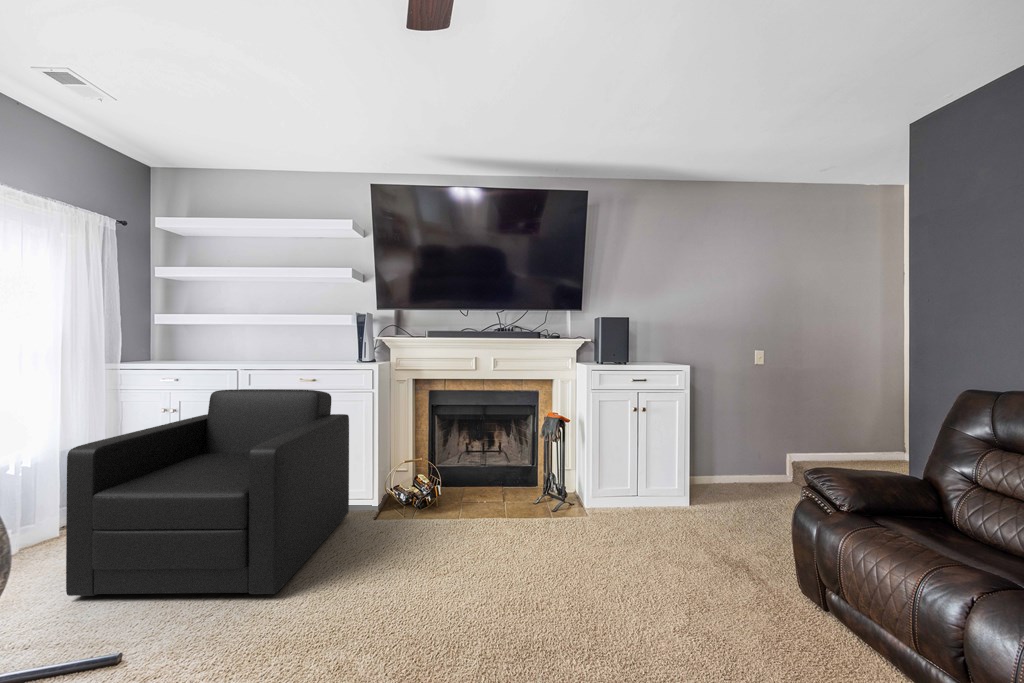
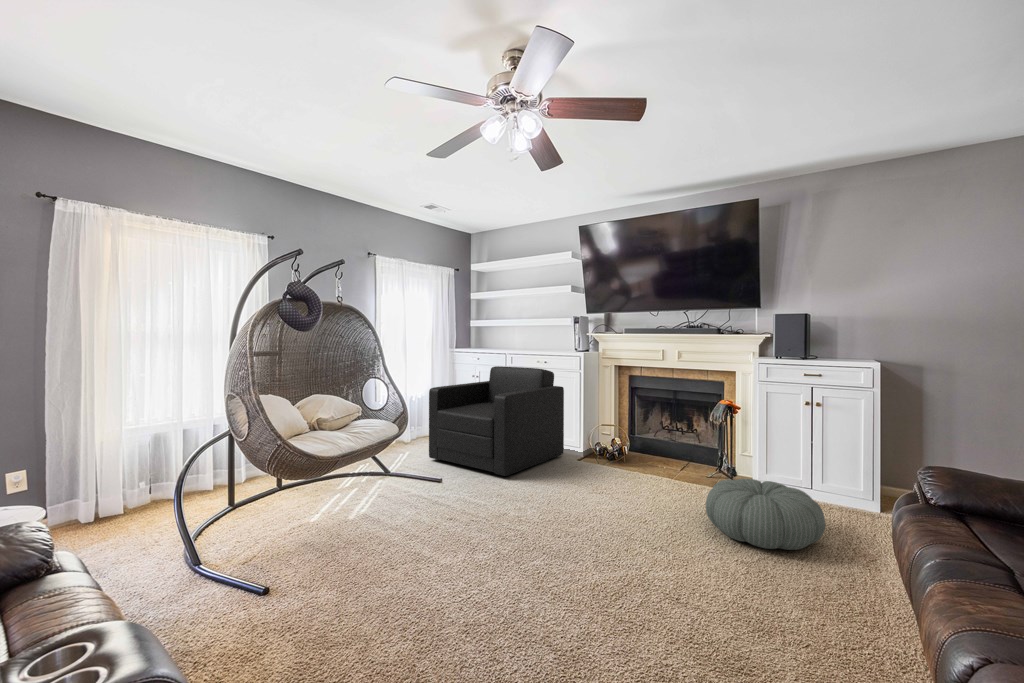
pouf: none [601,508,735,605] -> present [706,479,825,550]

